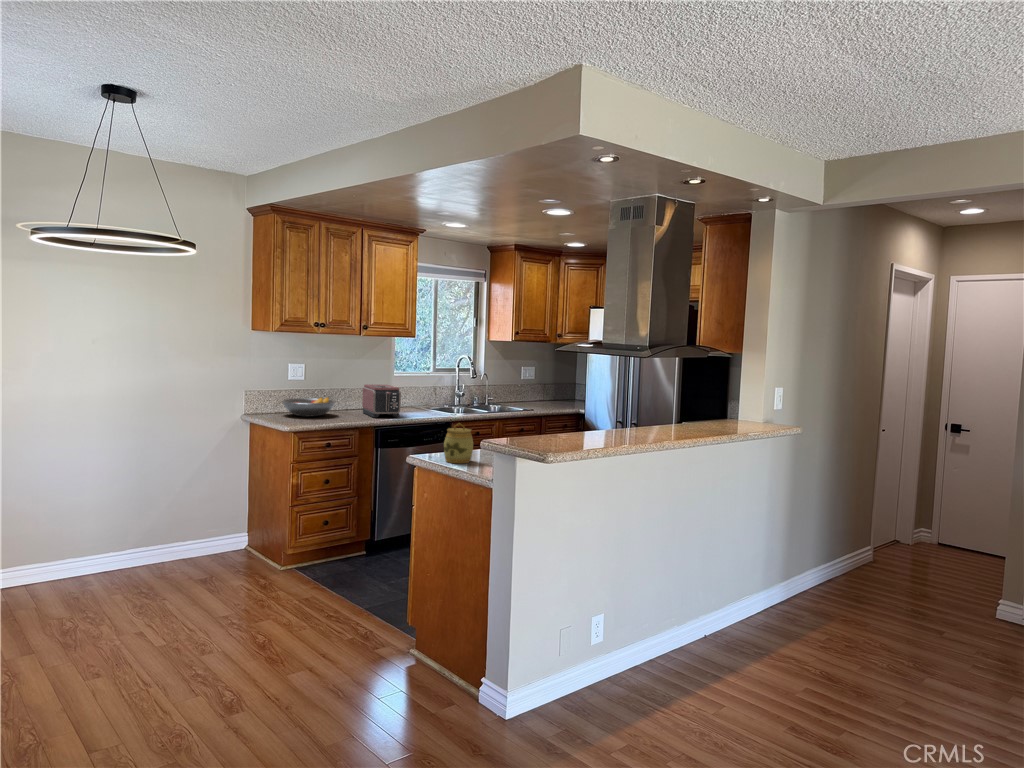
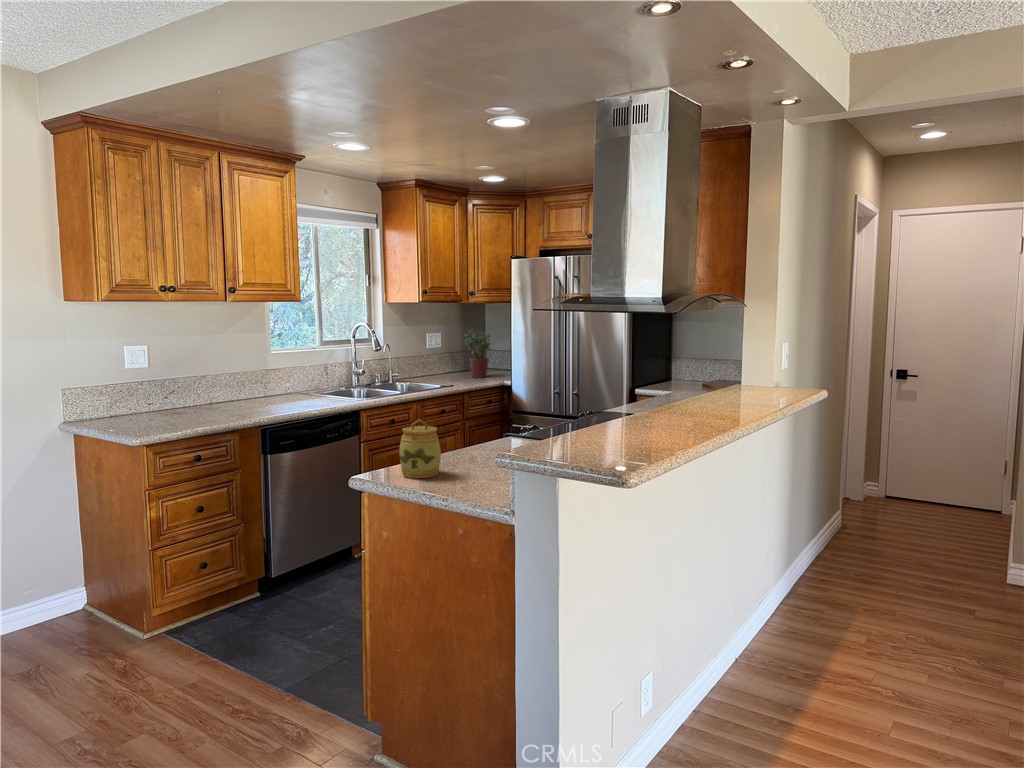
potted plant: none [551,367,574,406] -> present [464,331,490,378]
toaster: present [362,384,401,418] -> none [234,366,292,412]
fruit bowl: present [282,397,335,417] -> none [119,389,200,419]

